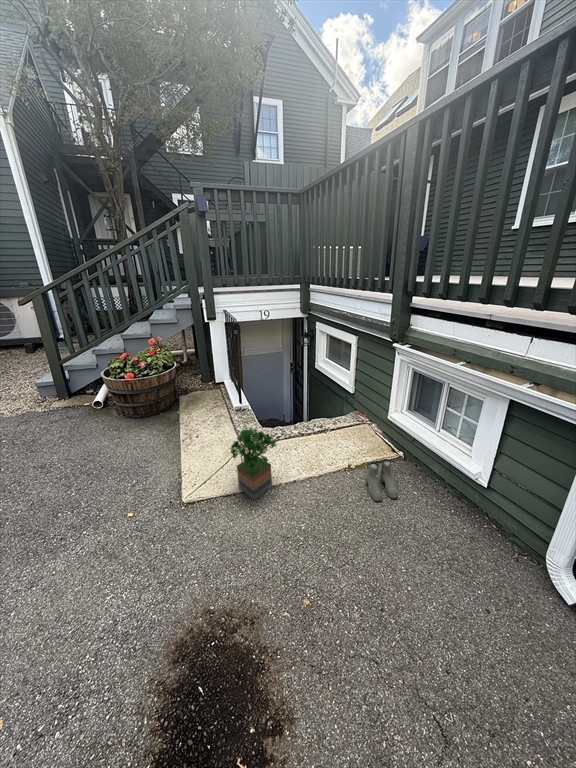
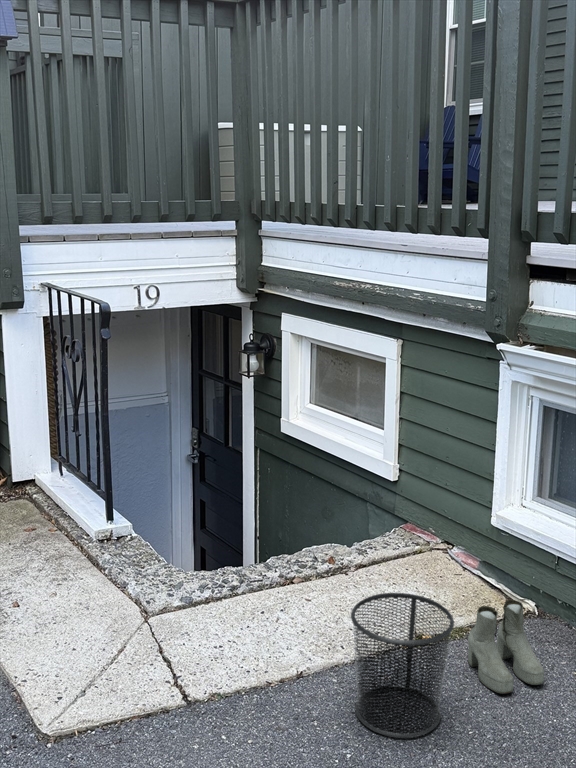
potted tree: present [231,428,277,500] -> none [164,538,274,721]
trash can: none [307,456,353,519] -> present [351,593,454,738]

